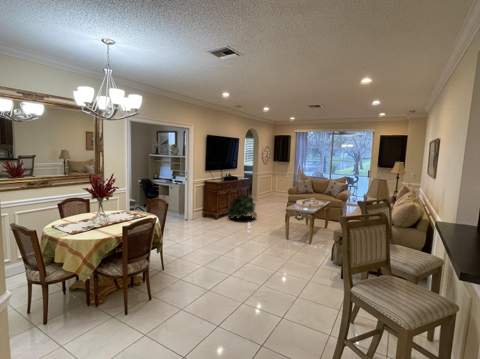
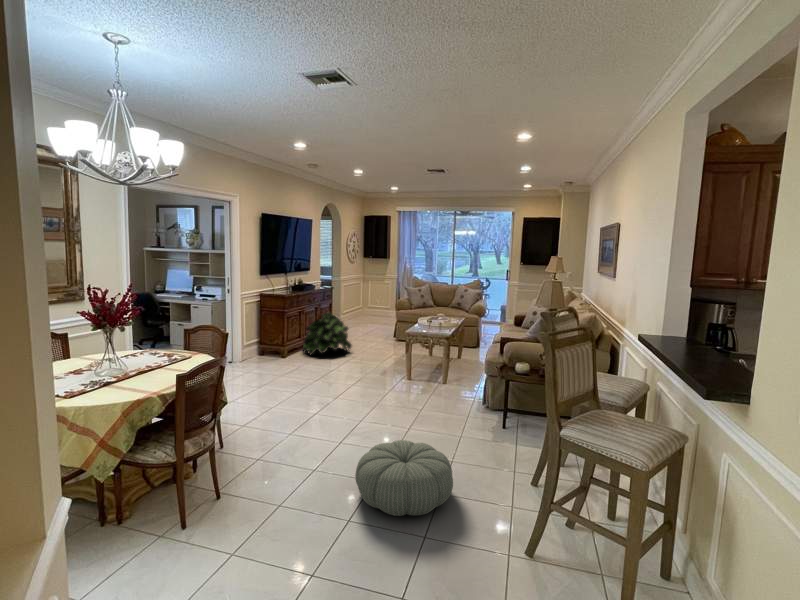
pouf: none [226,279,289,331] -> present [355,440,453,516]

